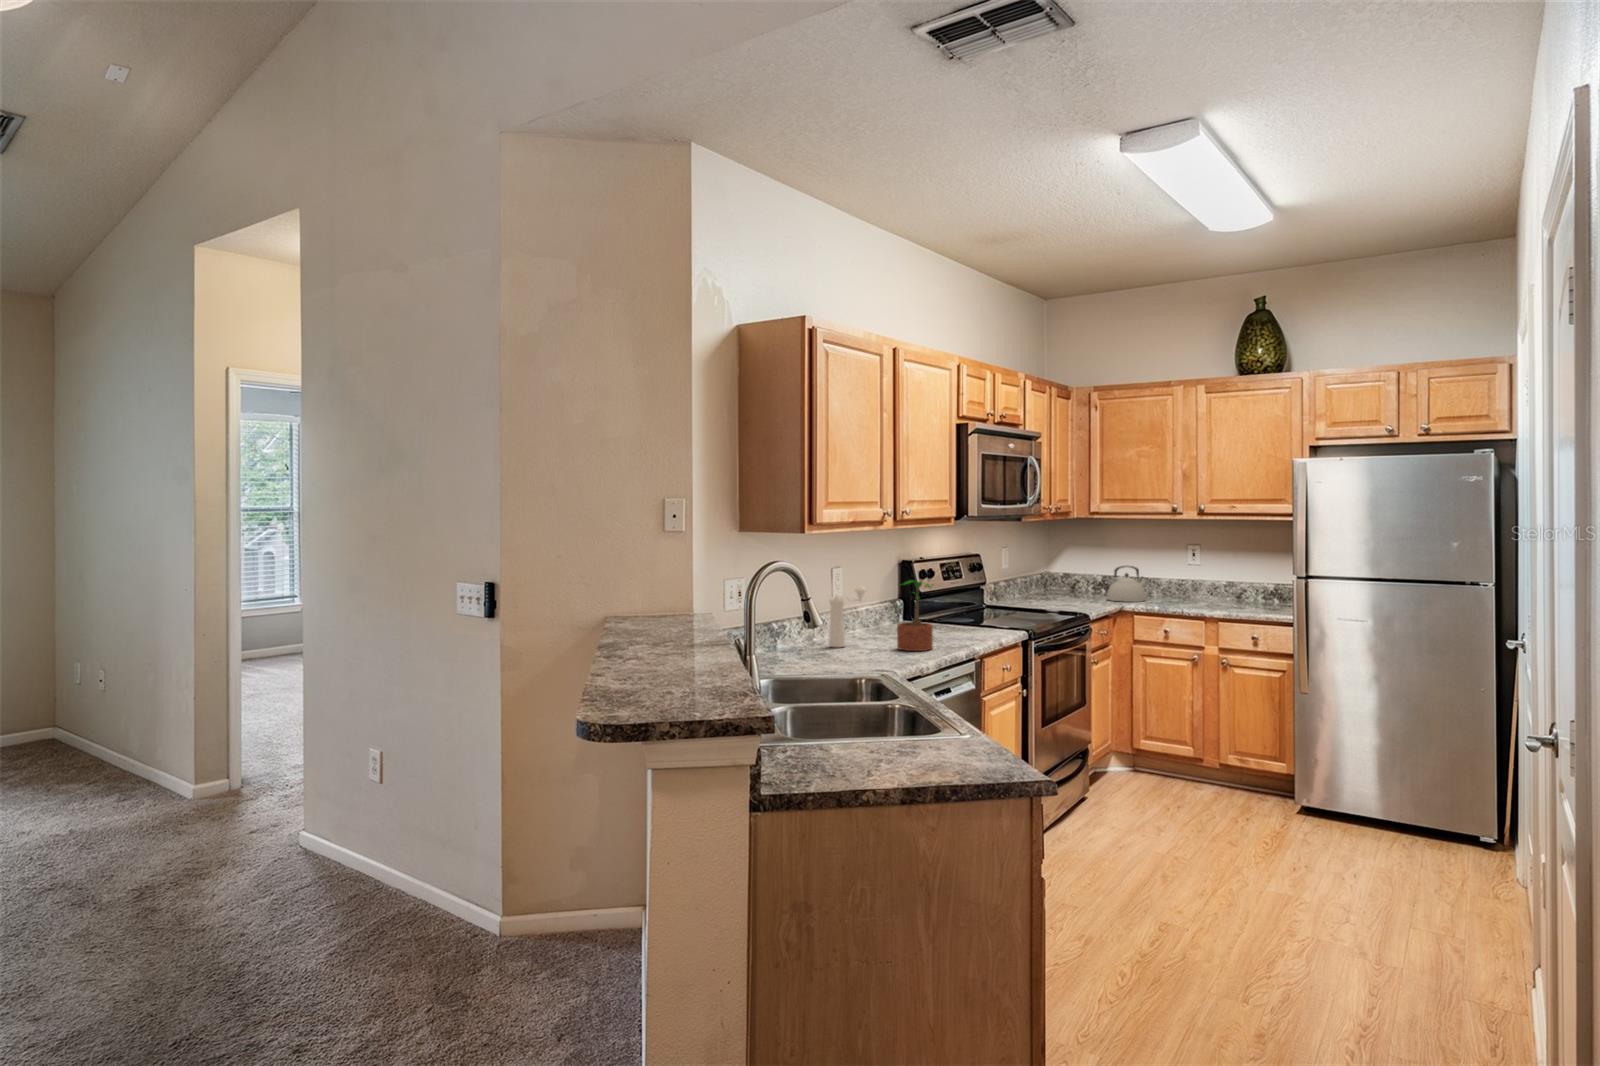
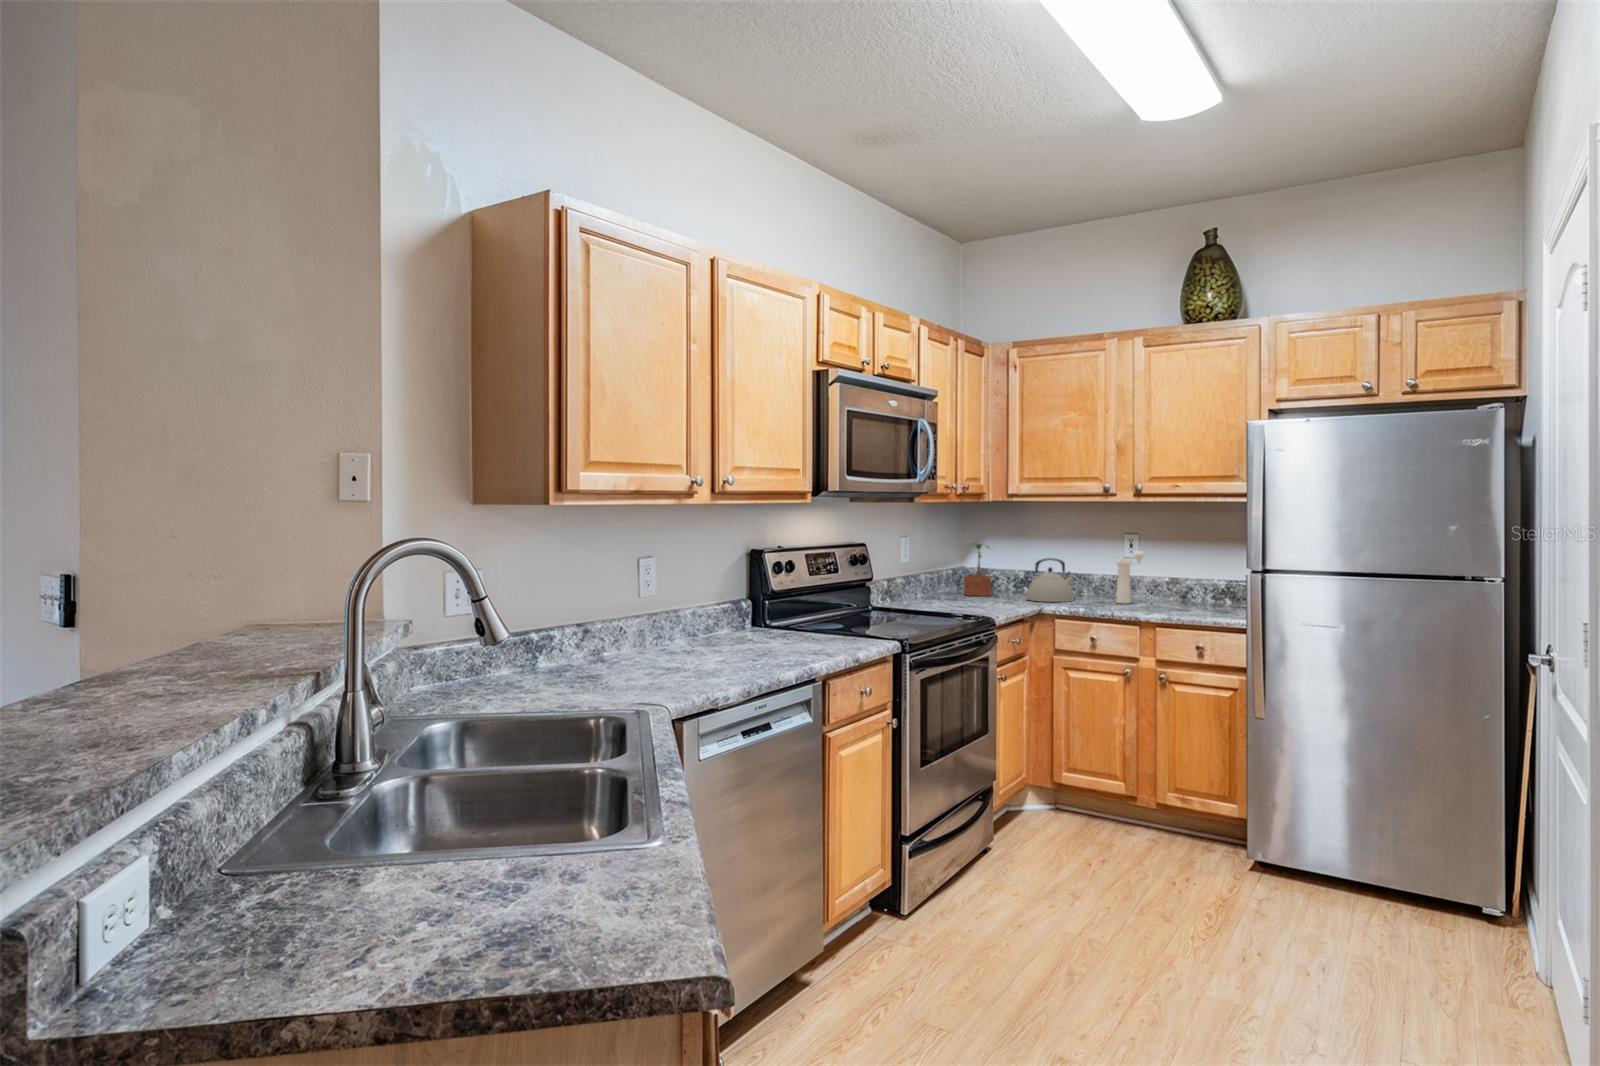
potted plant: present [897,580,933,651] -> present [964,543,991,596]
pepper mill: present [829,586,866,647] -> present [1116,551,1144,604]

